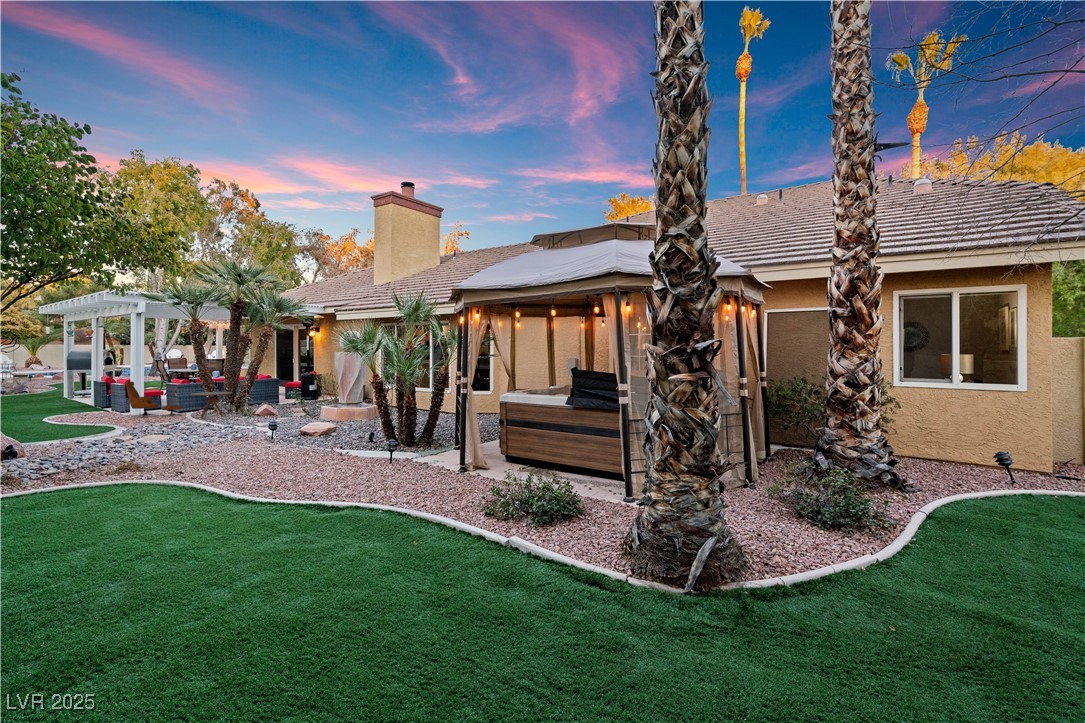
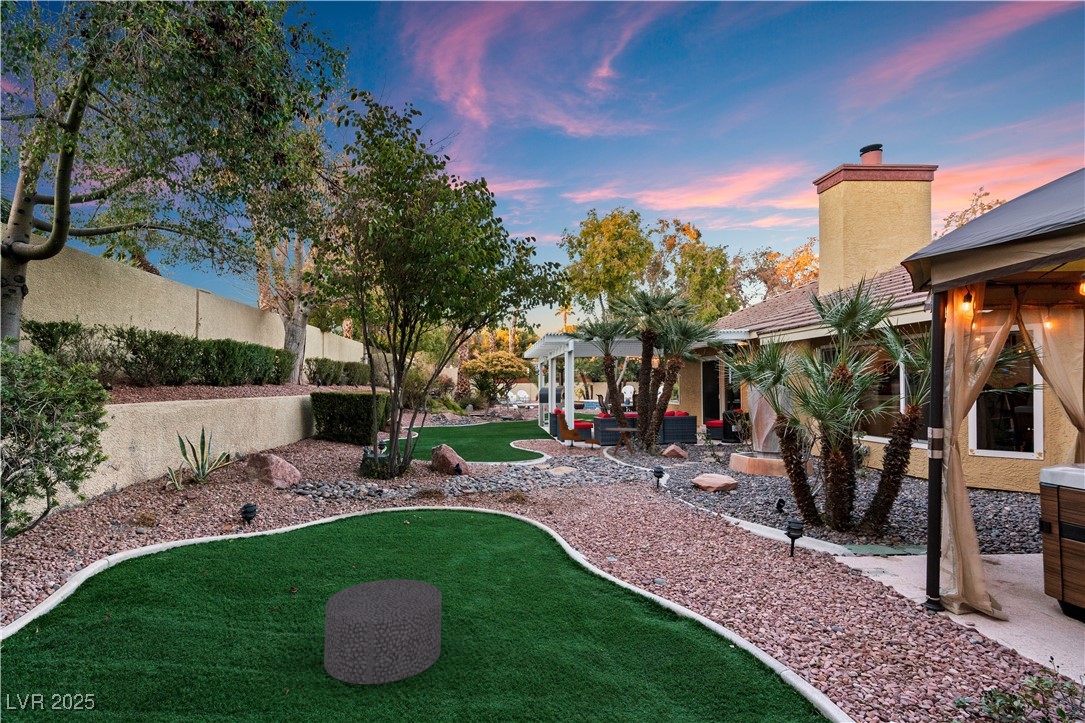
ottoman: none [80,523,192,601] -> present [324,579,442,684]

